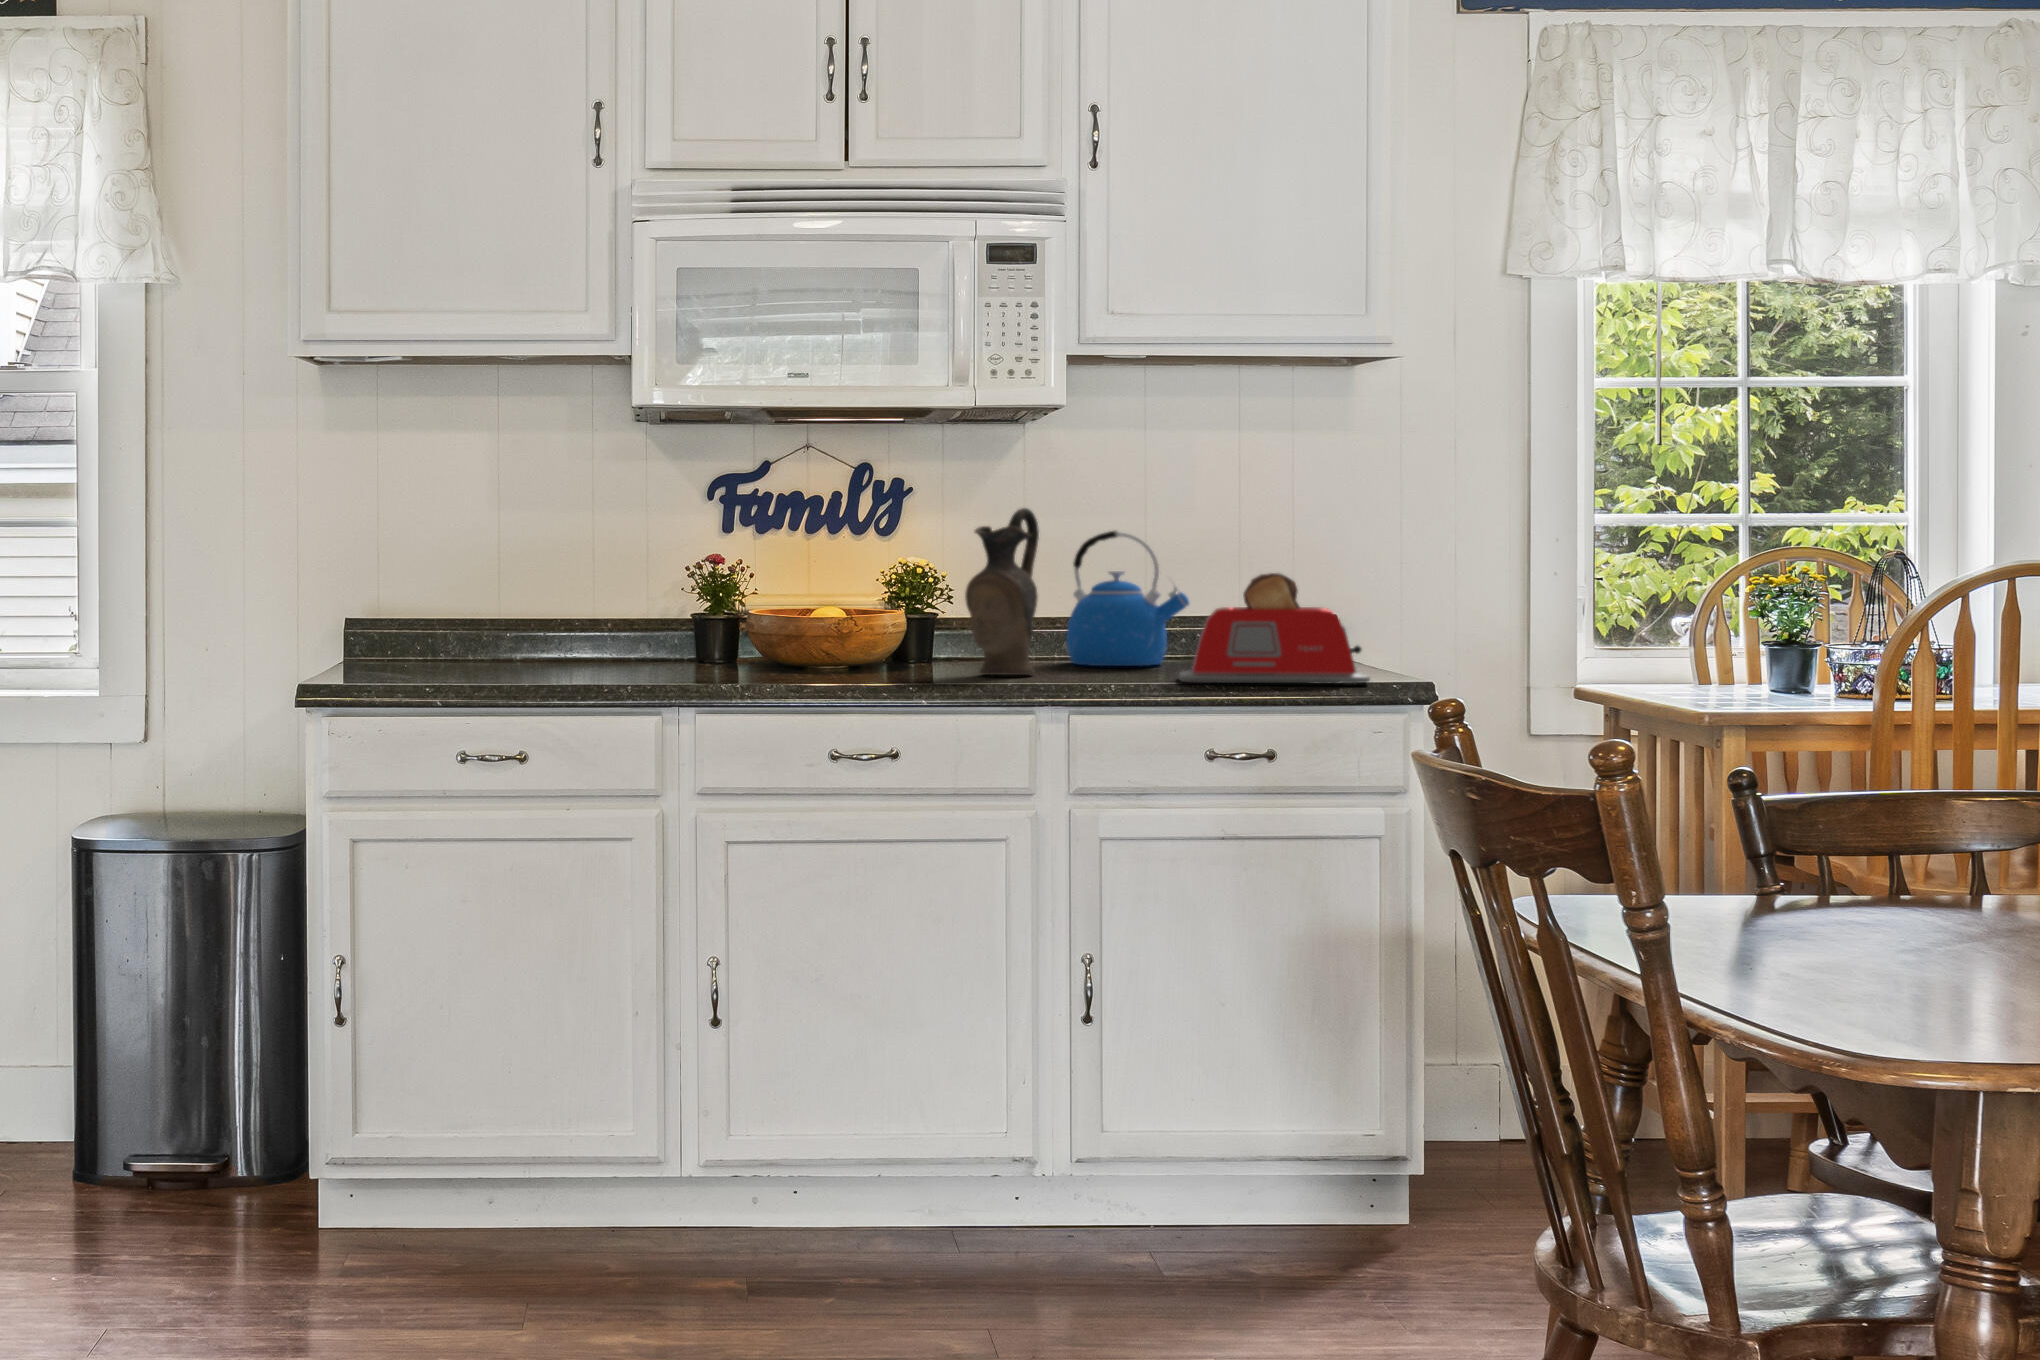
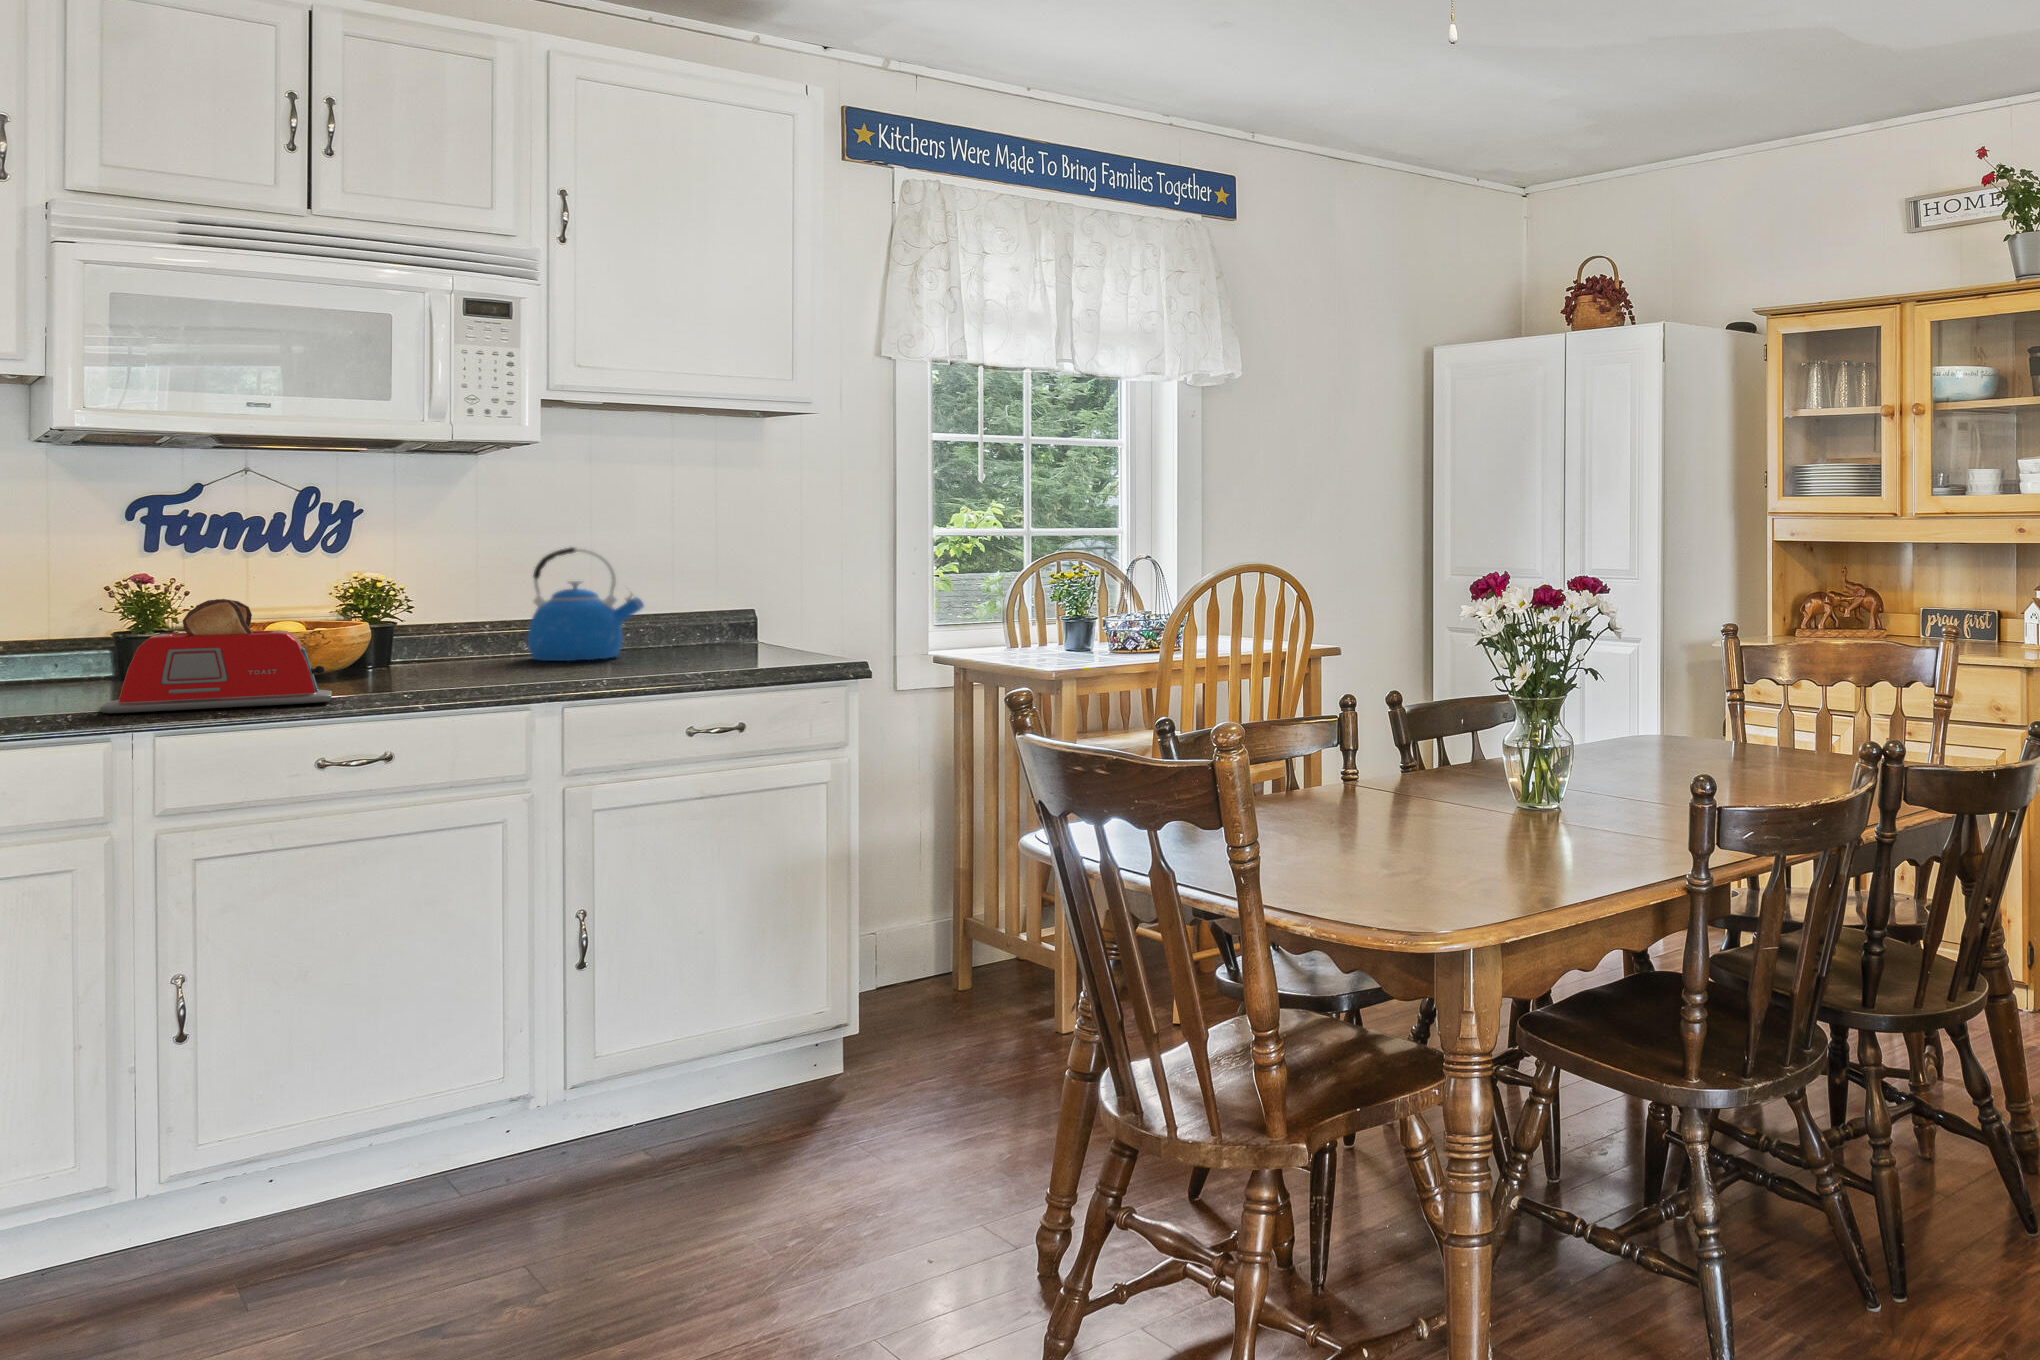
ceramic pitcher: present [965,508,1039,675] -> none [443,529,515,675]
toaster: present [1179,573,1370,684] -> present [100,599,332,713]

